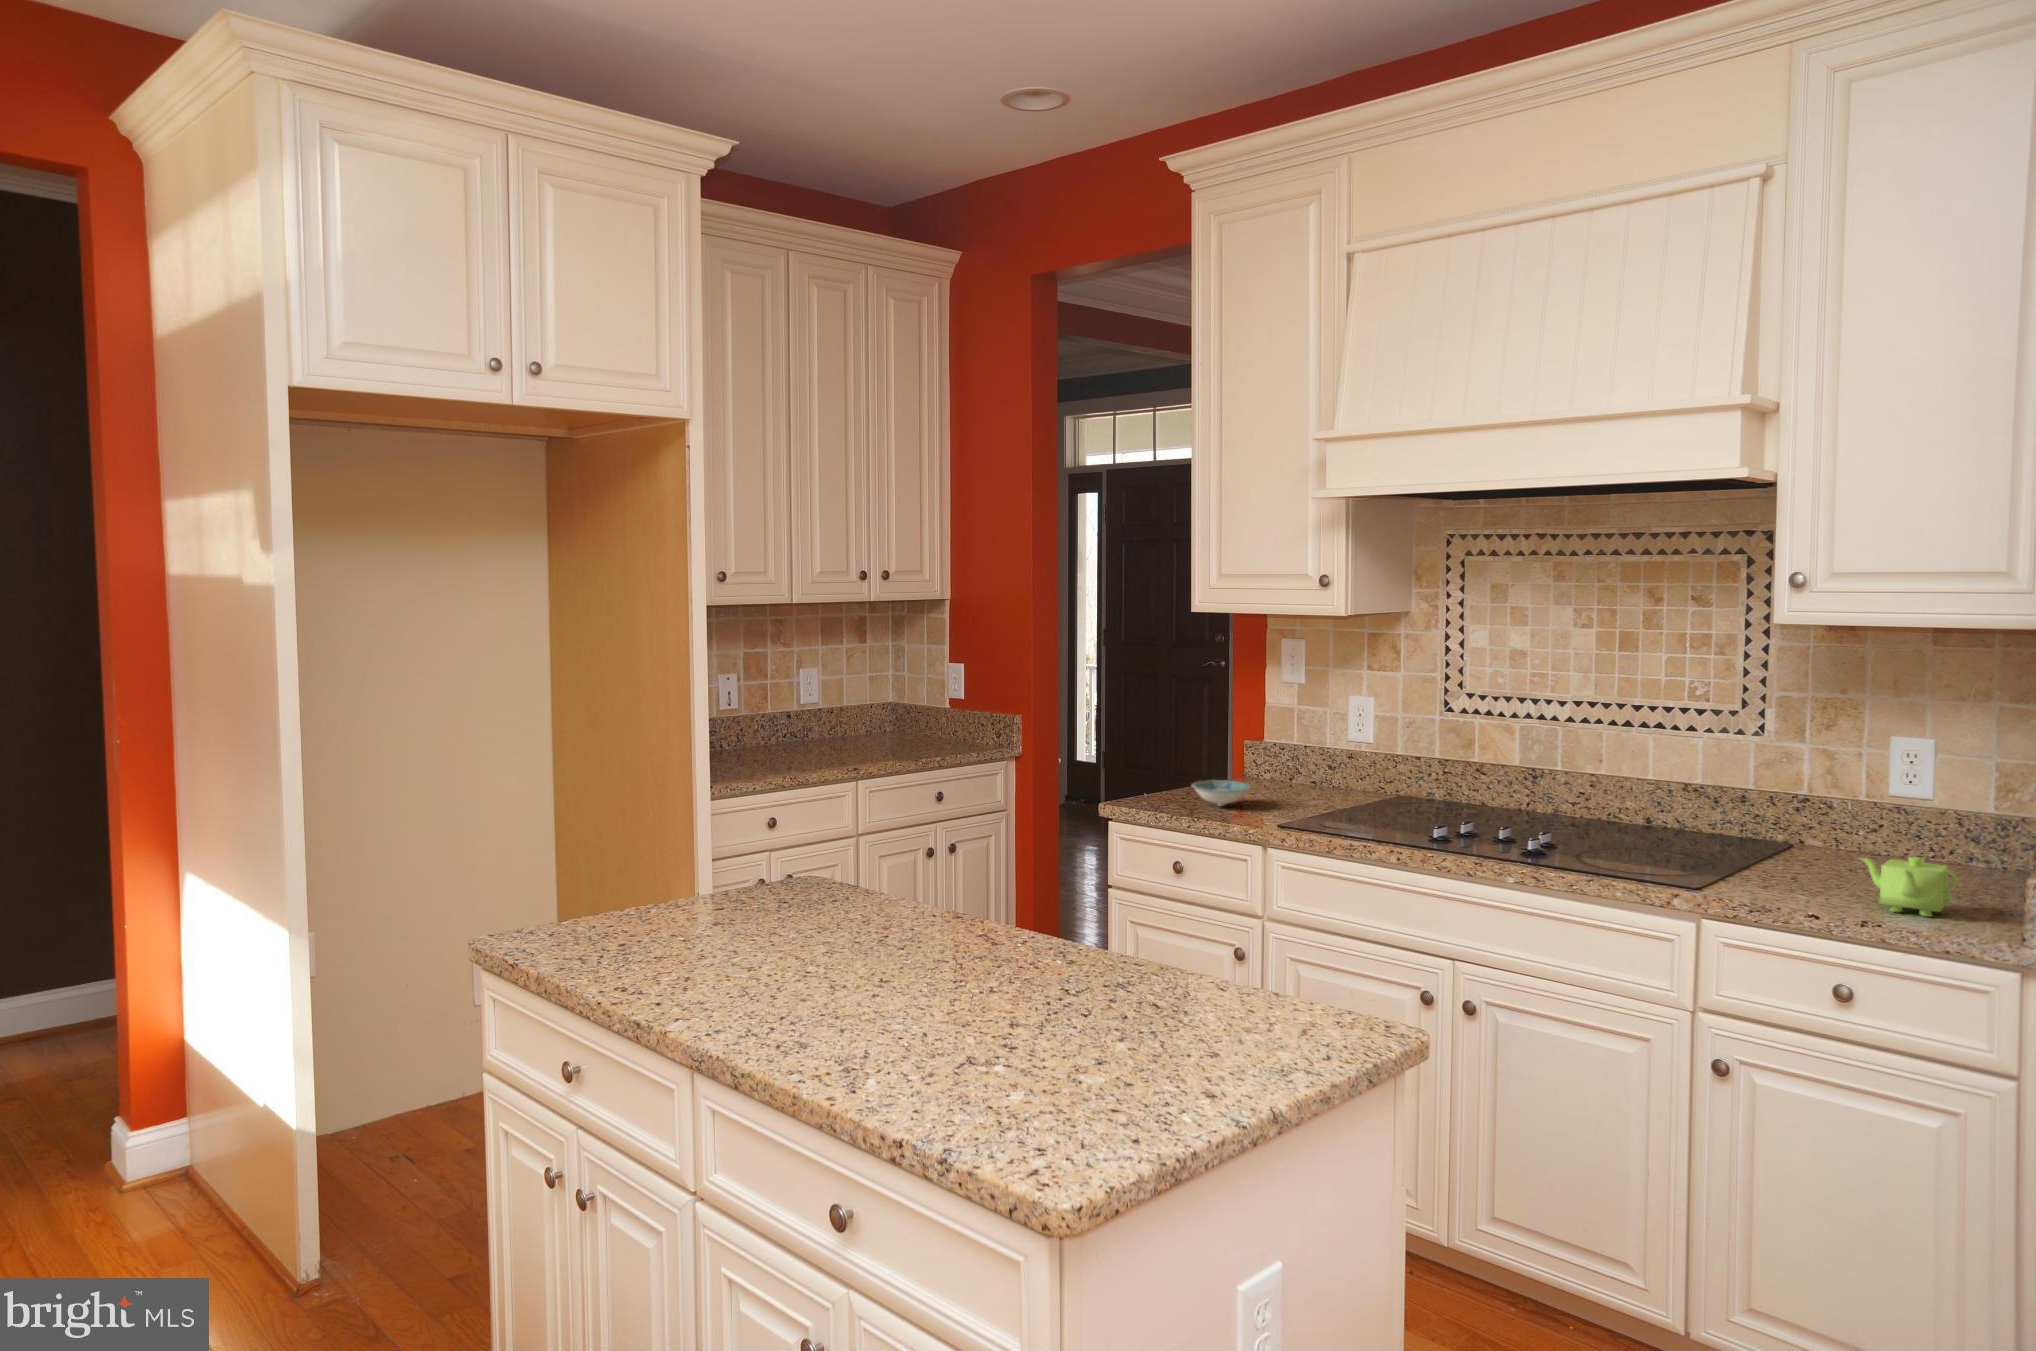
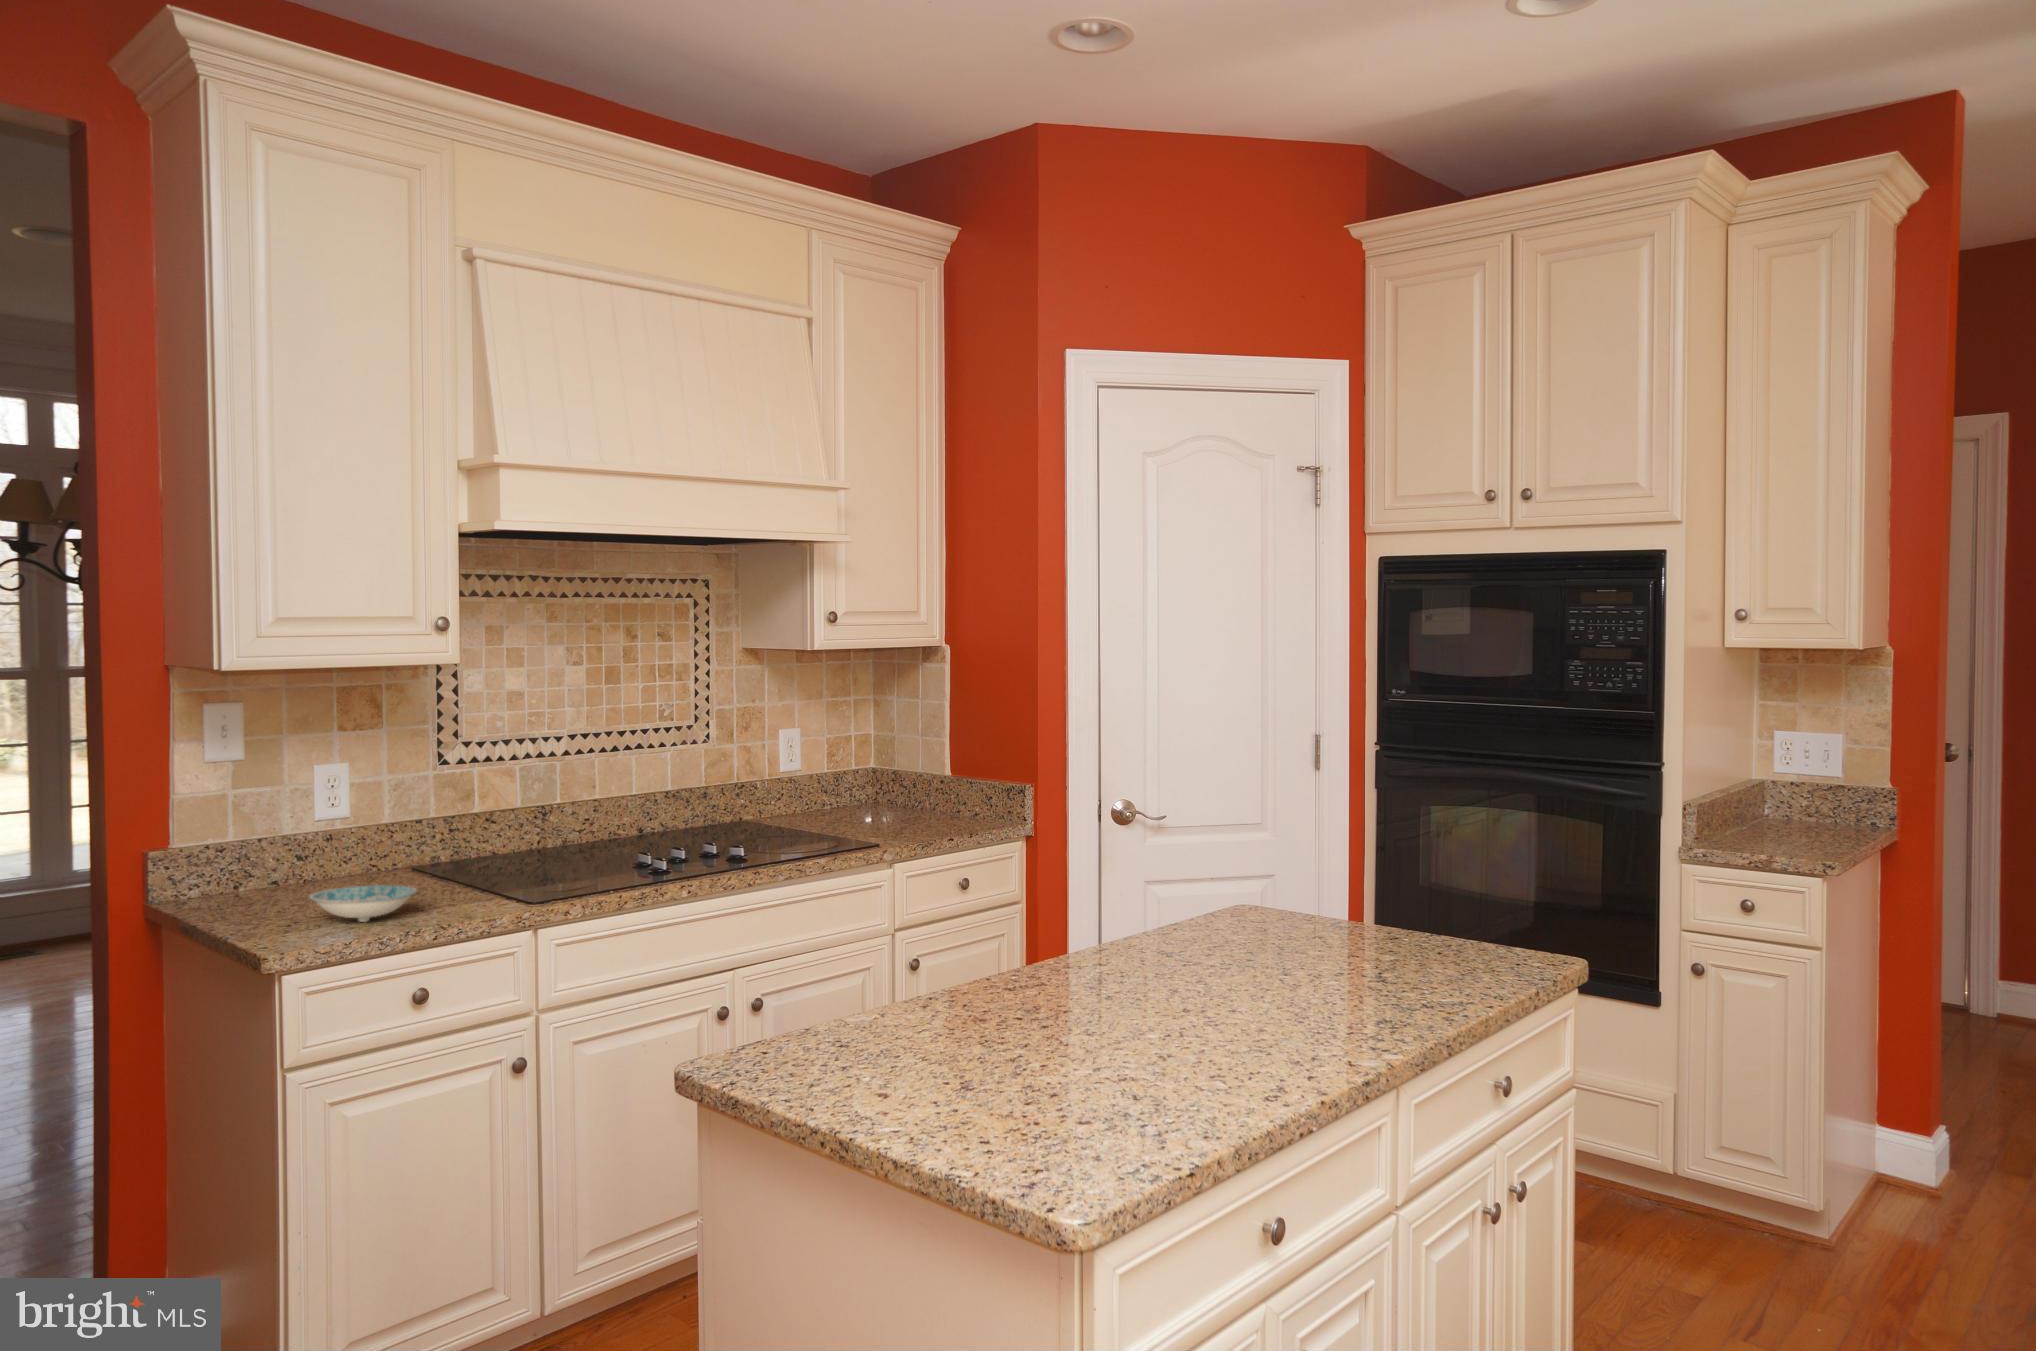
teapot: present [1861,857,1958,916] -> none [921,793,966,828]

